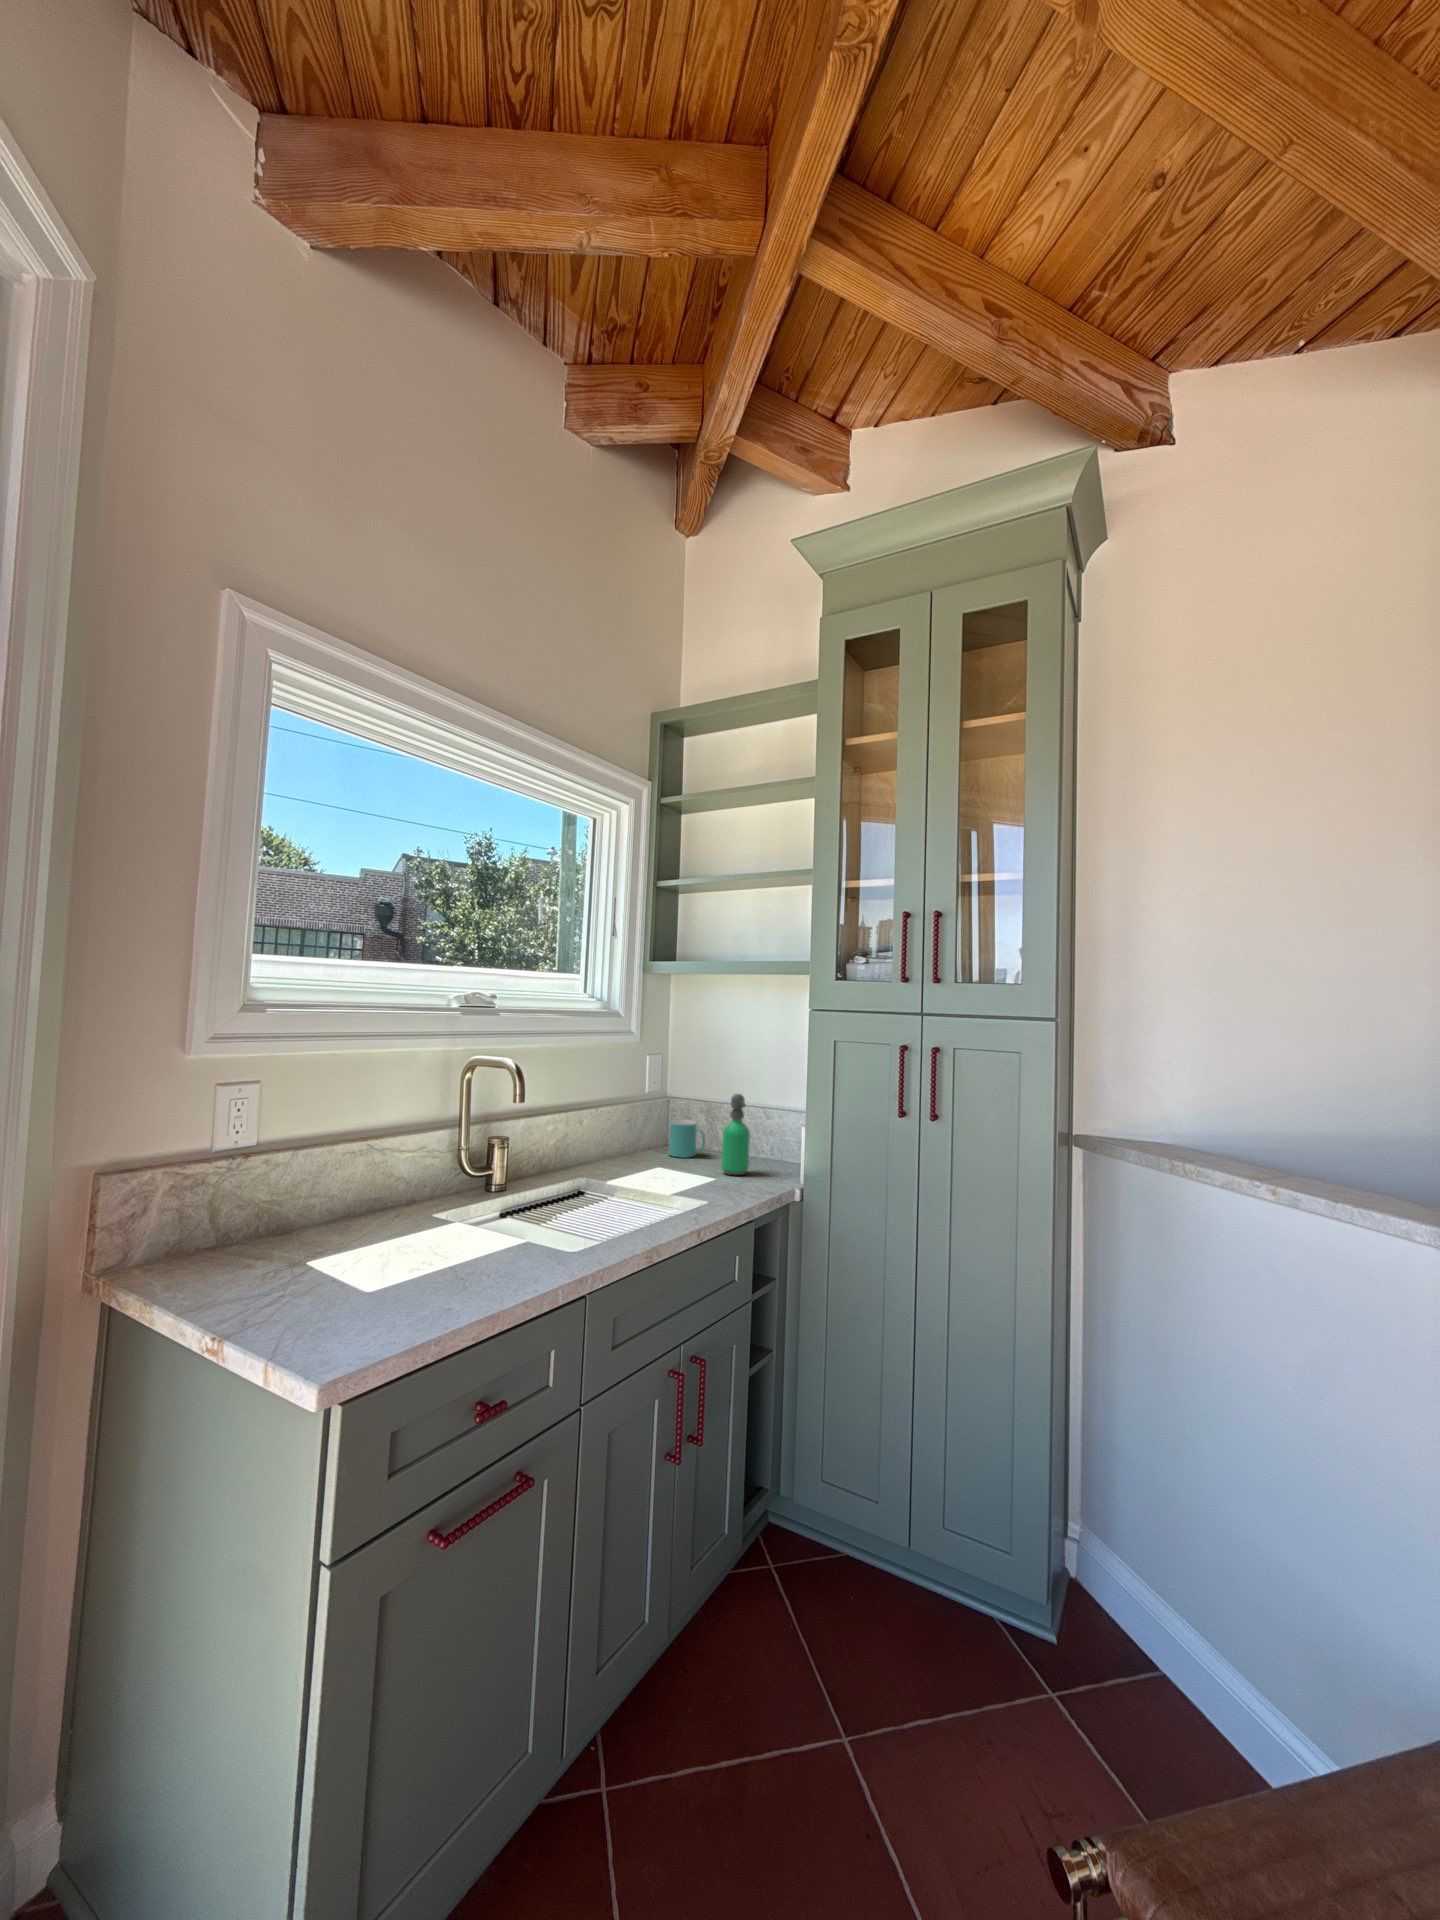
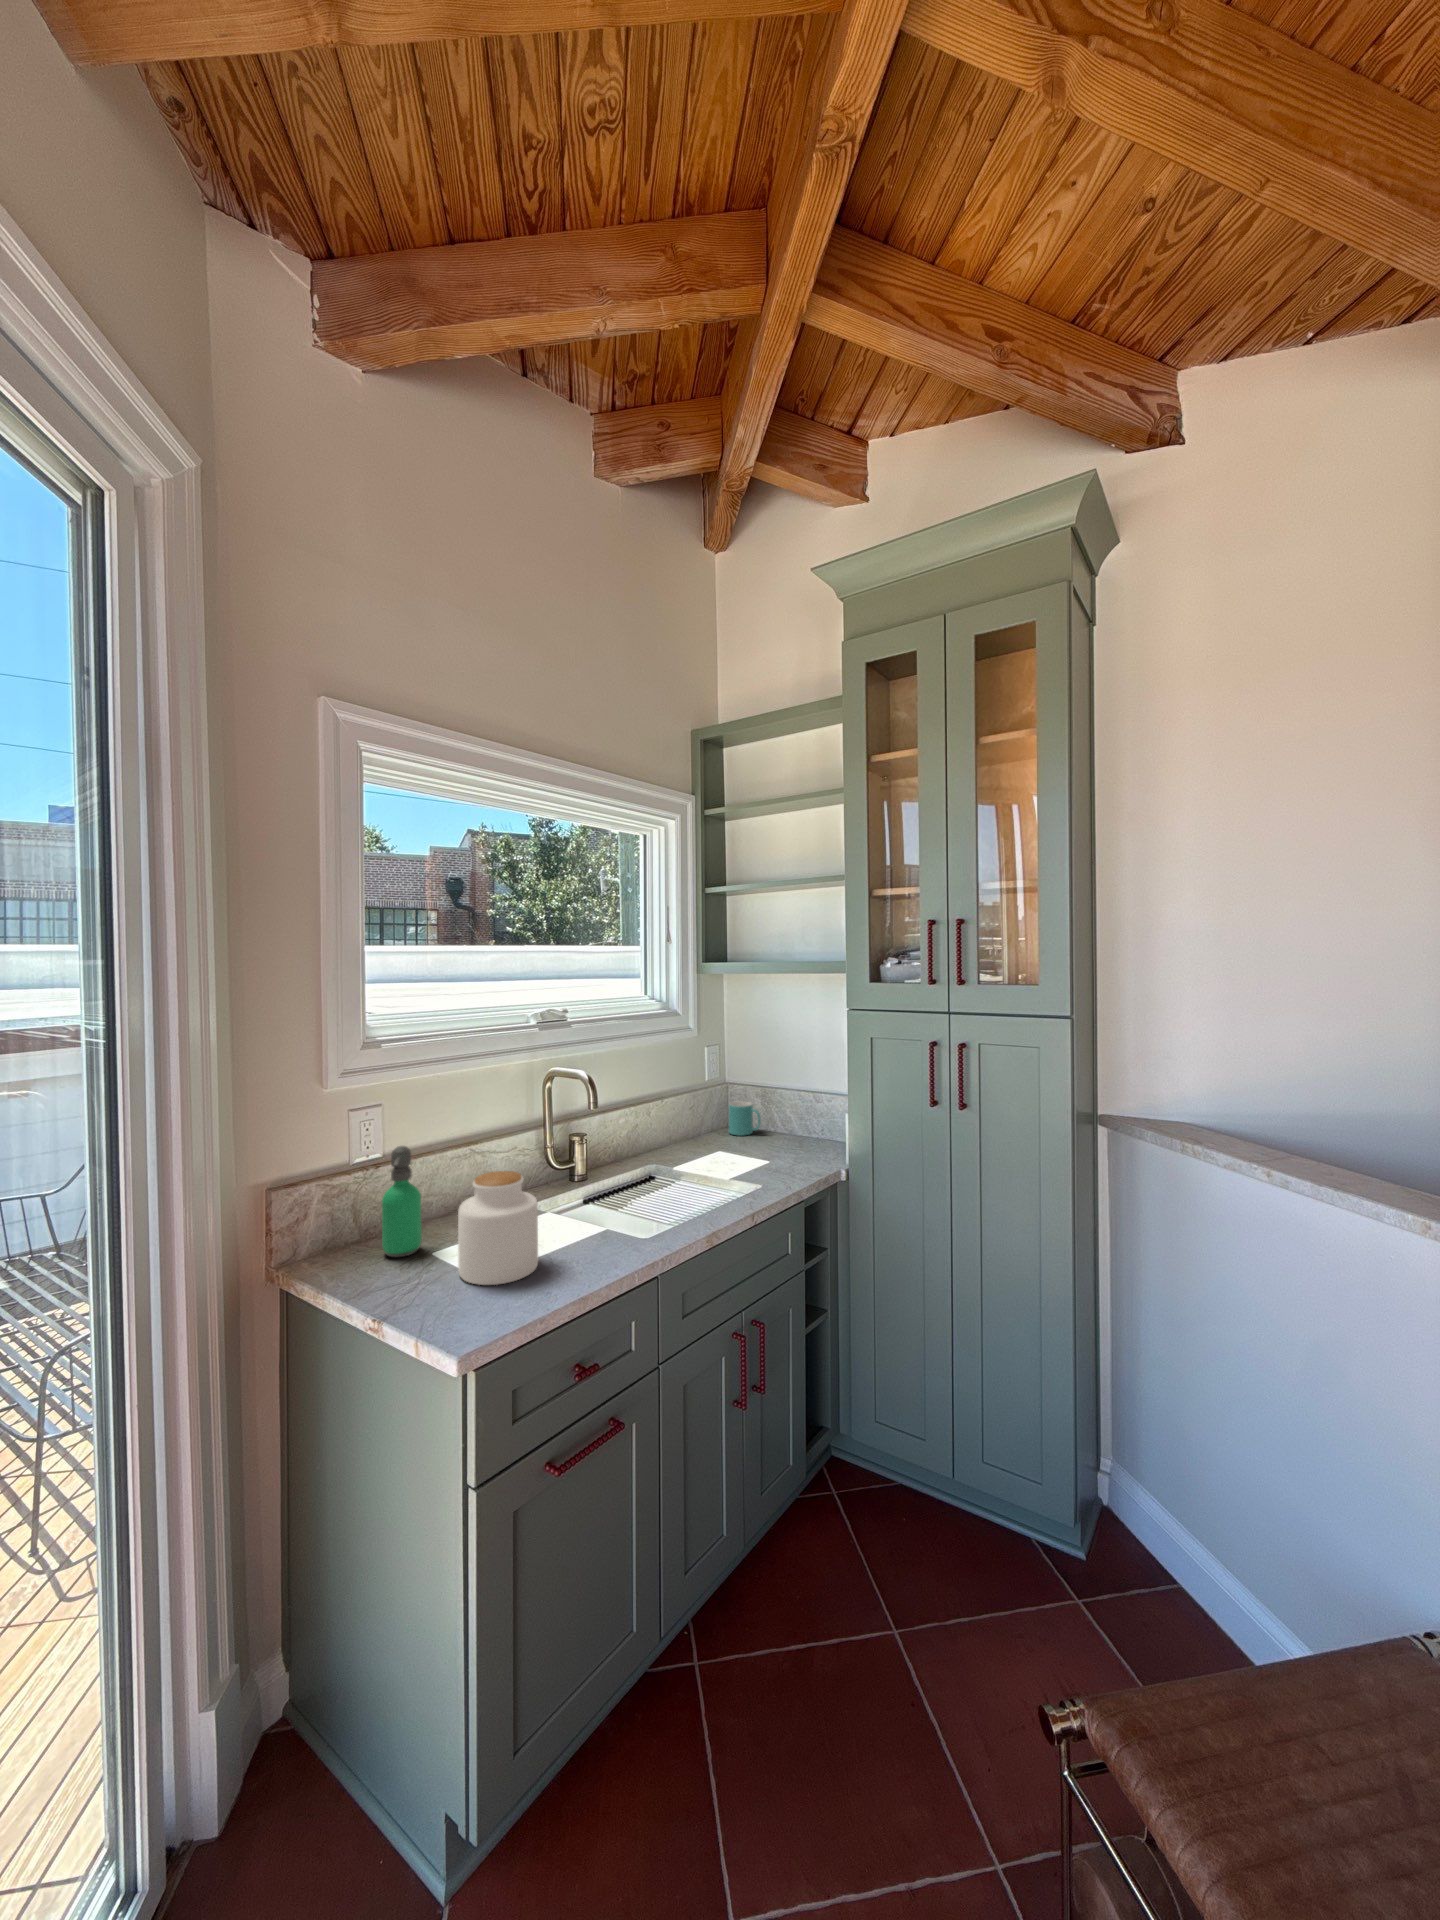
soap dispenser: present [721,1094,750,1175] -> present [382,1146,422,1257]
jar: none [338,1161,444,1297] -> present [458,1171,538,1285]

